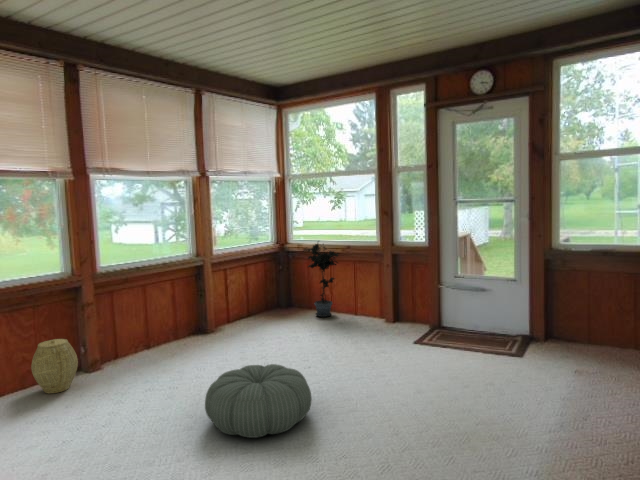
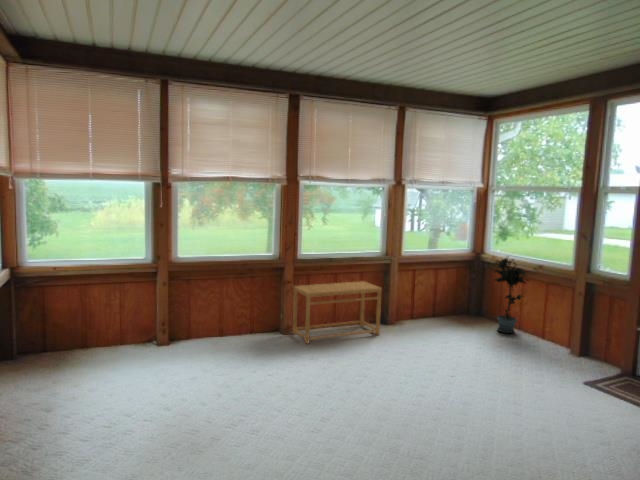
side table: none [95,289,207,375] -> present [293,281,382,343]
woven basket: present [31,339,78,393] -> none [242,305,273,345]
pouf: present [205,364,312,438] -> none [333,361,424,426]

